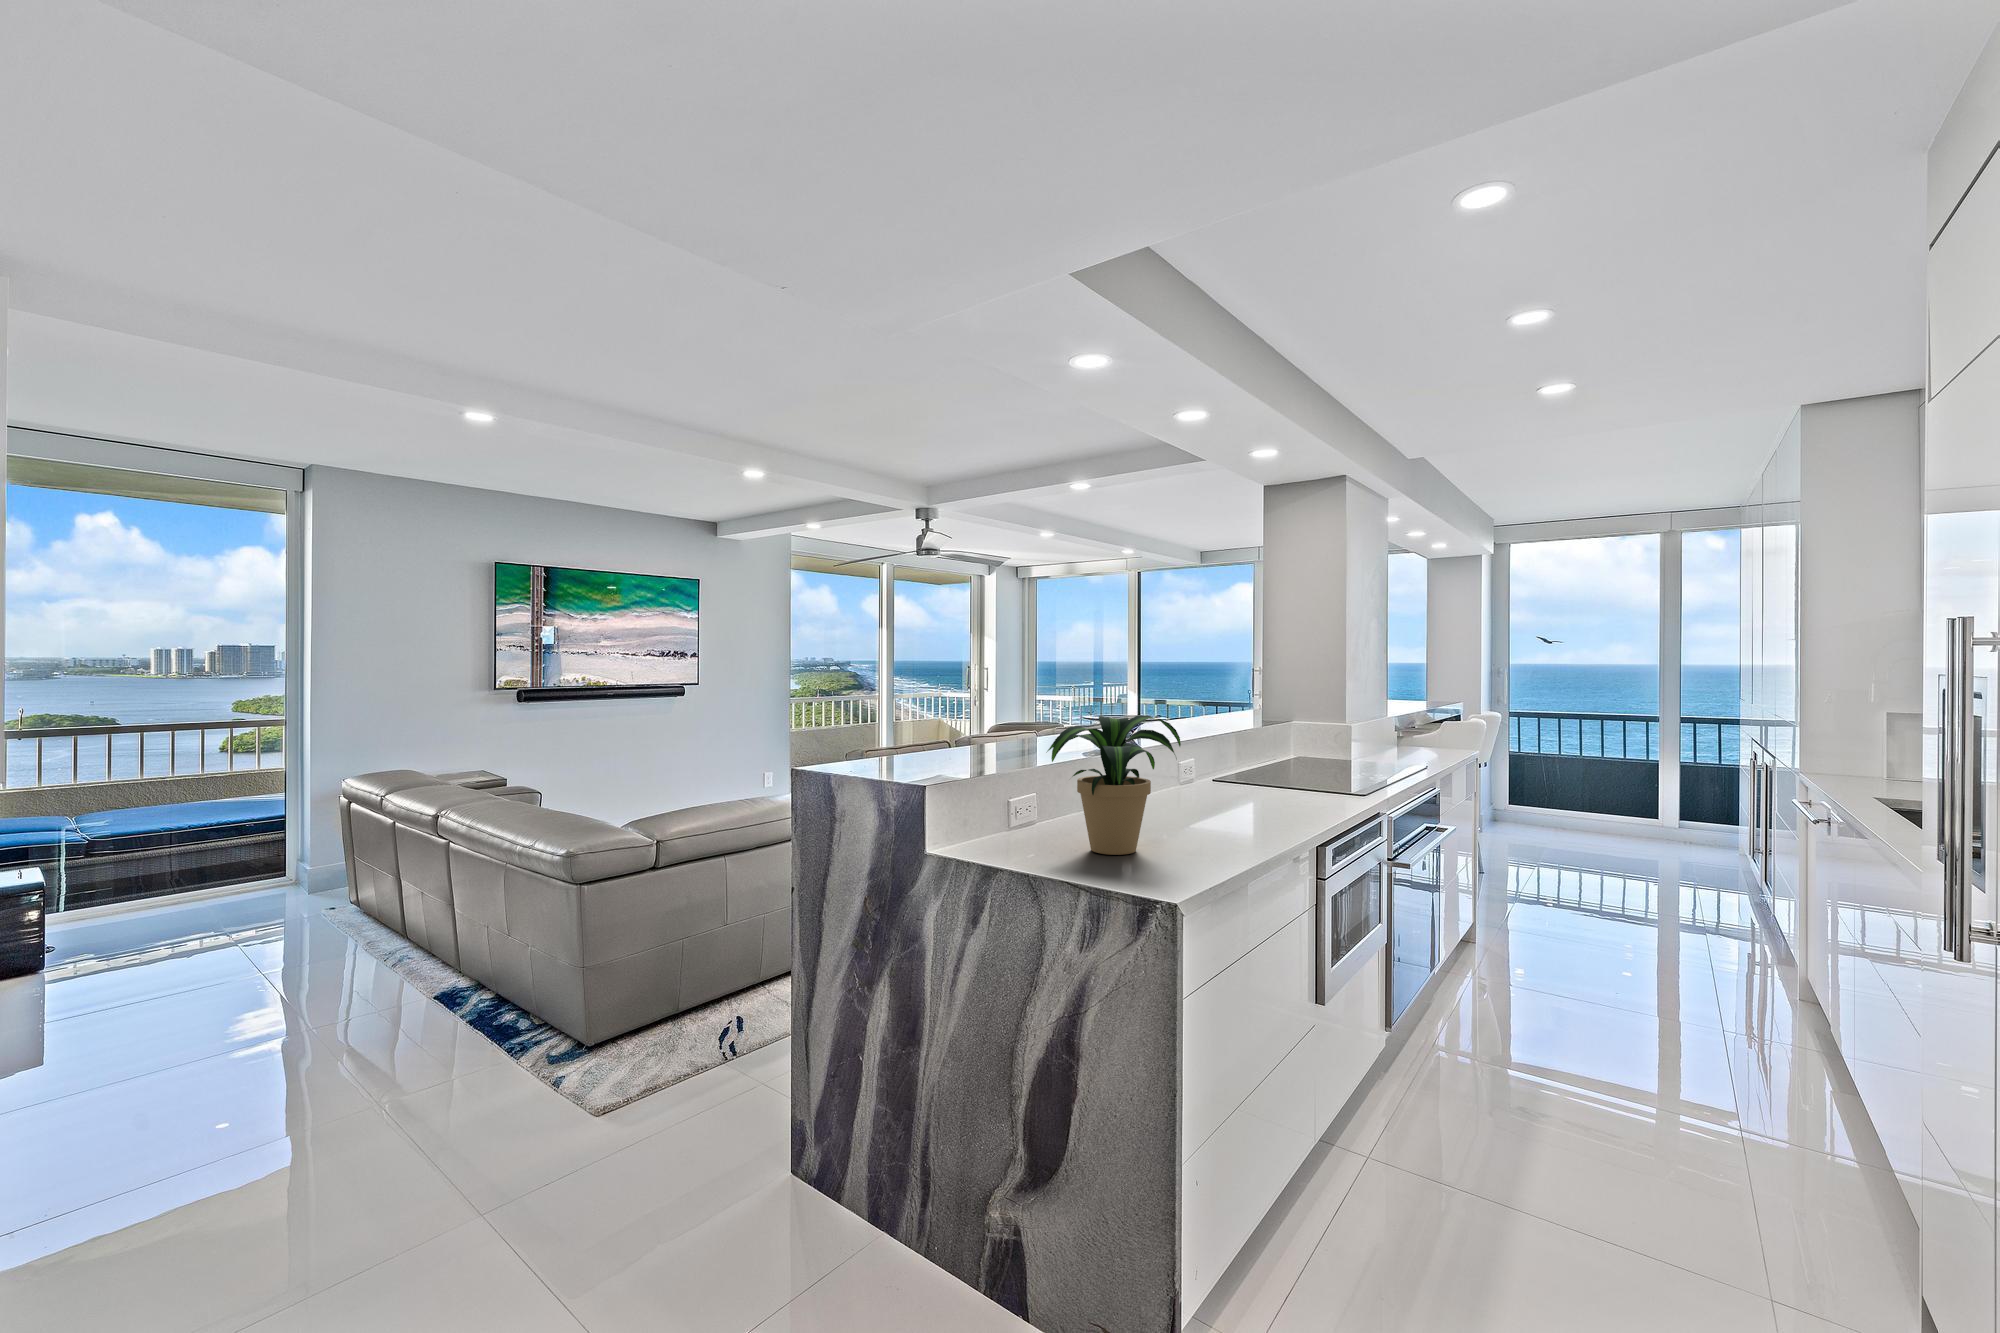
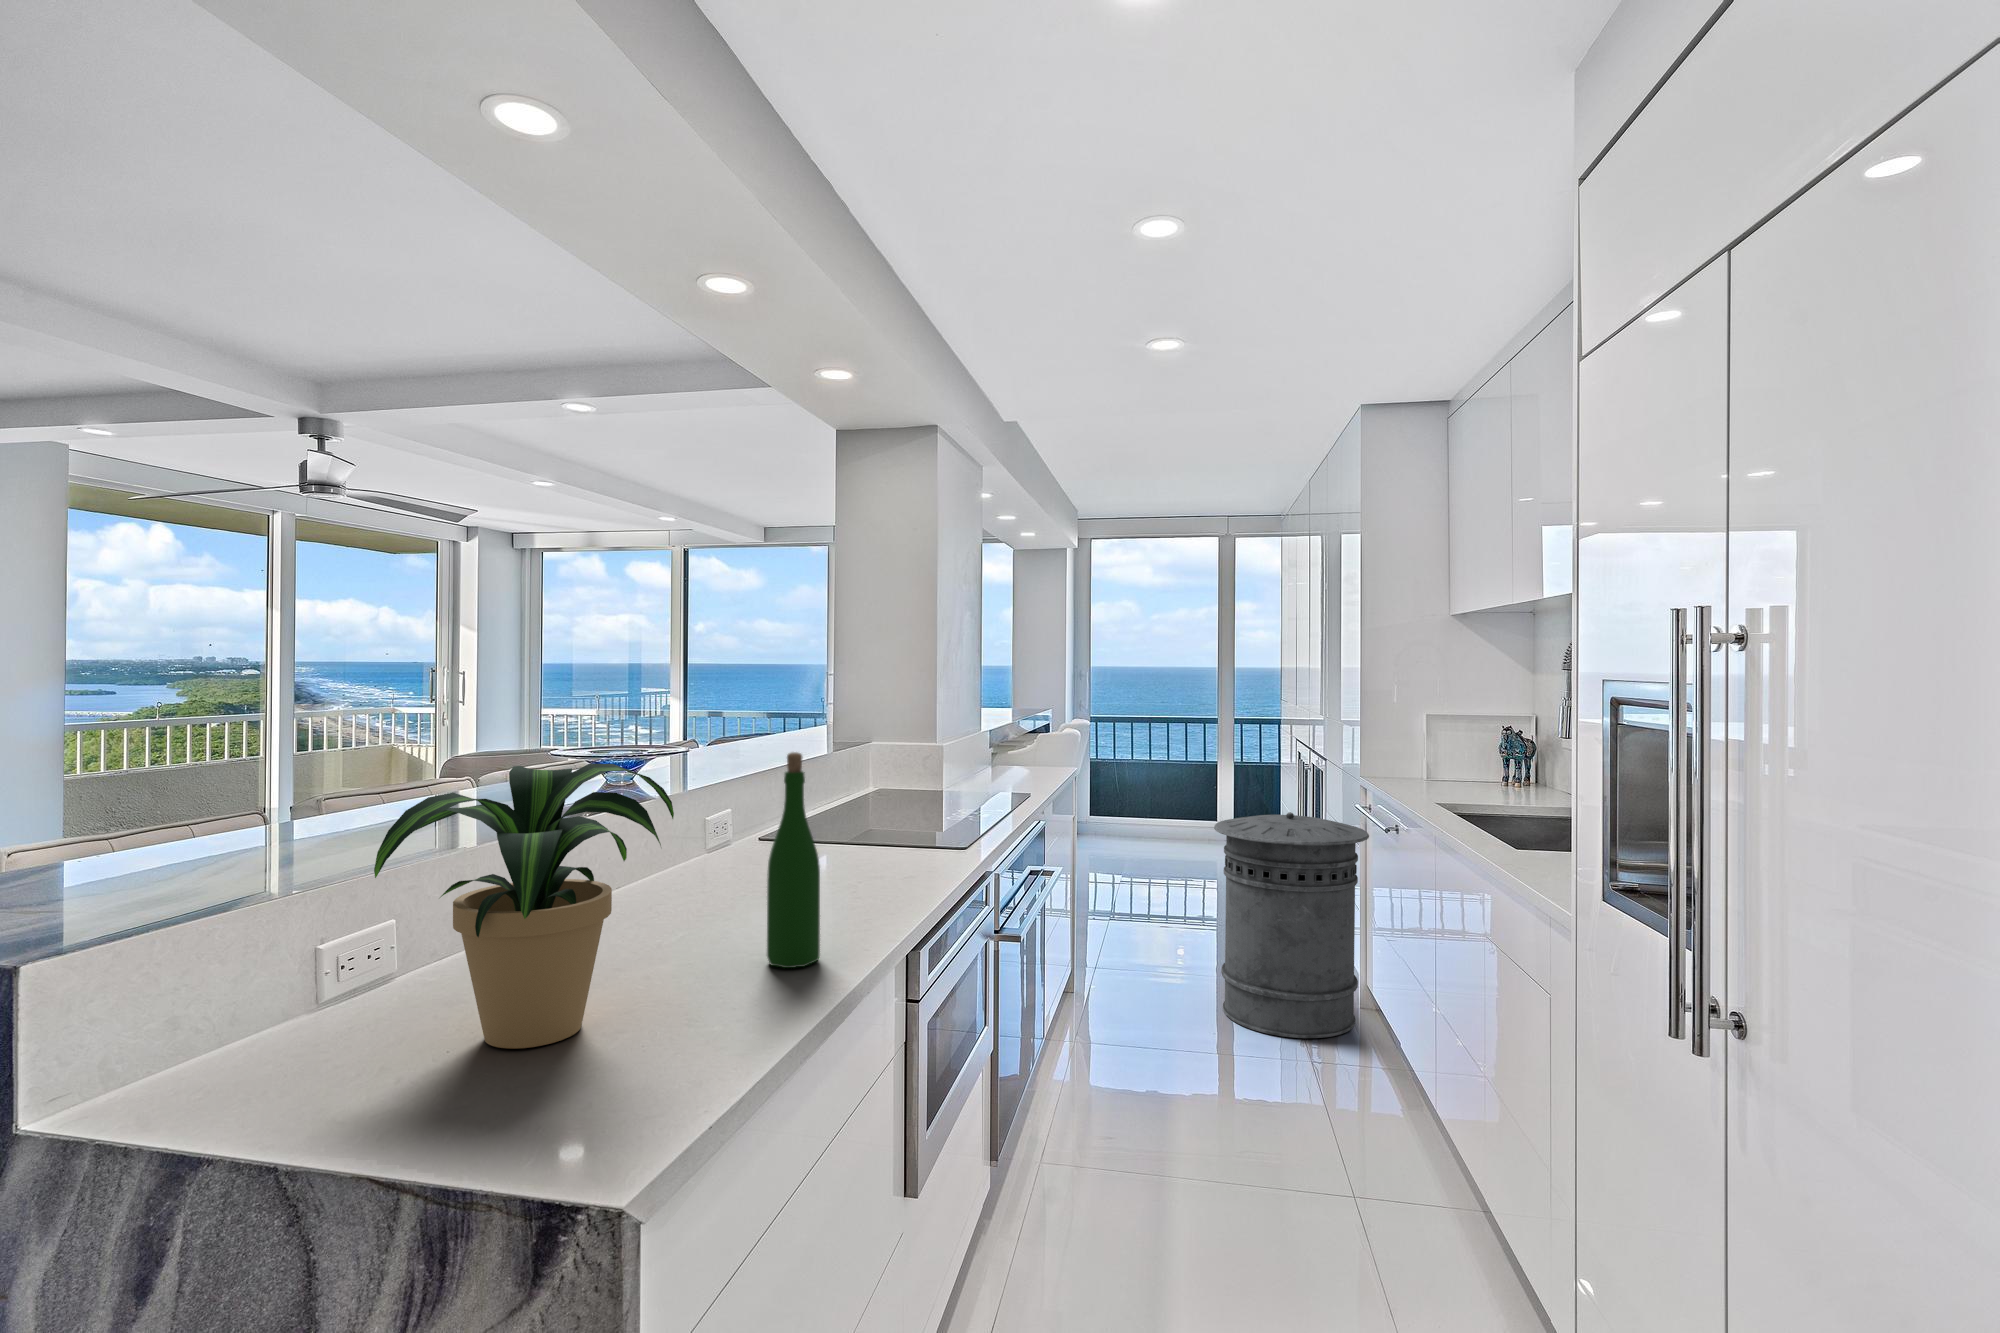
wine bottle: none [1229,715,1261,840] -> present [767,752,820,968]
trash can: none [1615,799,1789,1008] -> present [1214,812,1369,1038]

